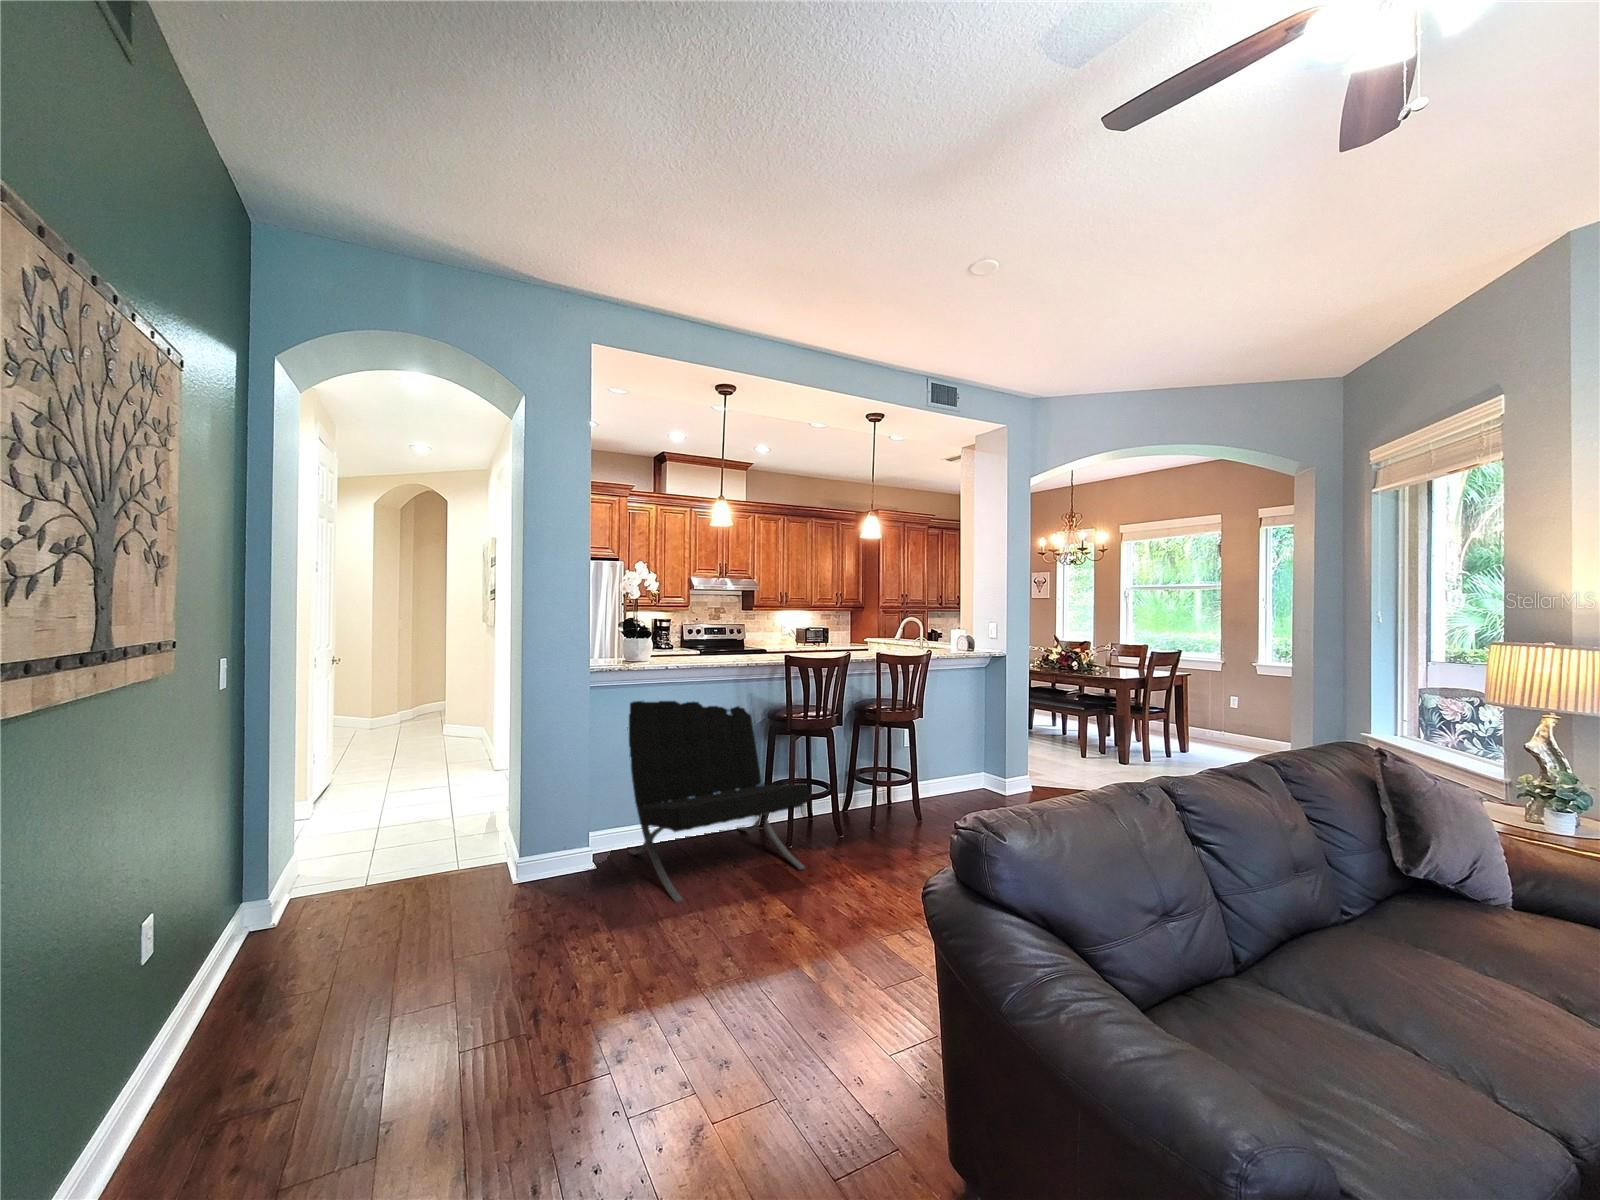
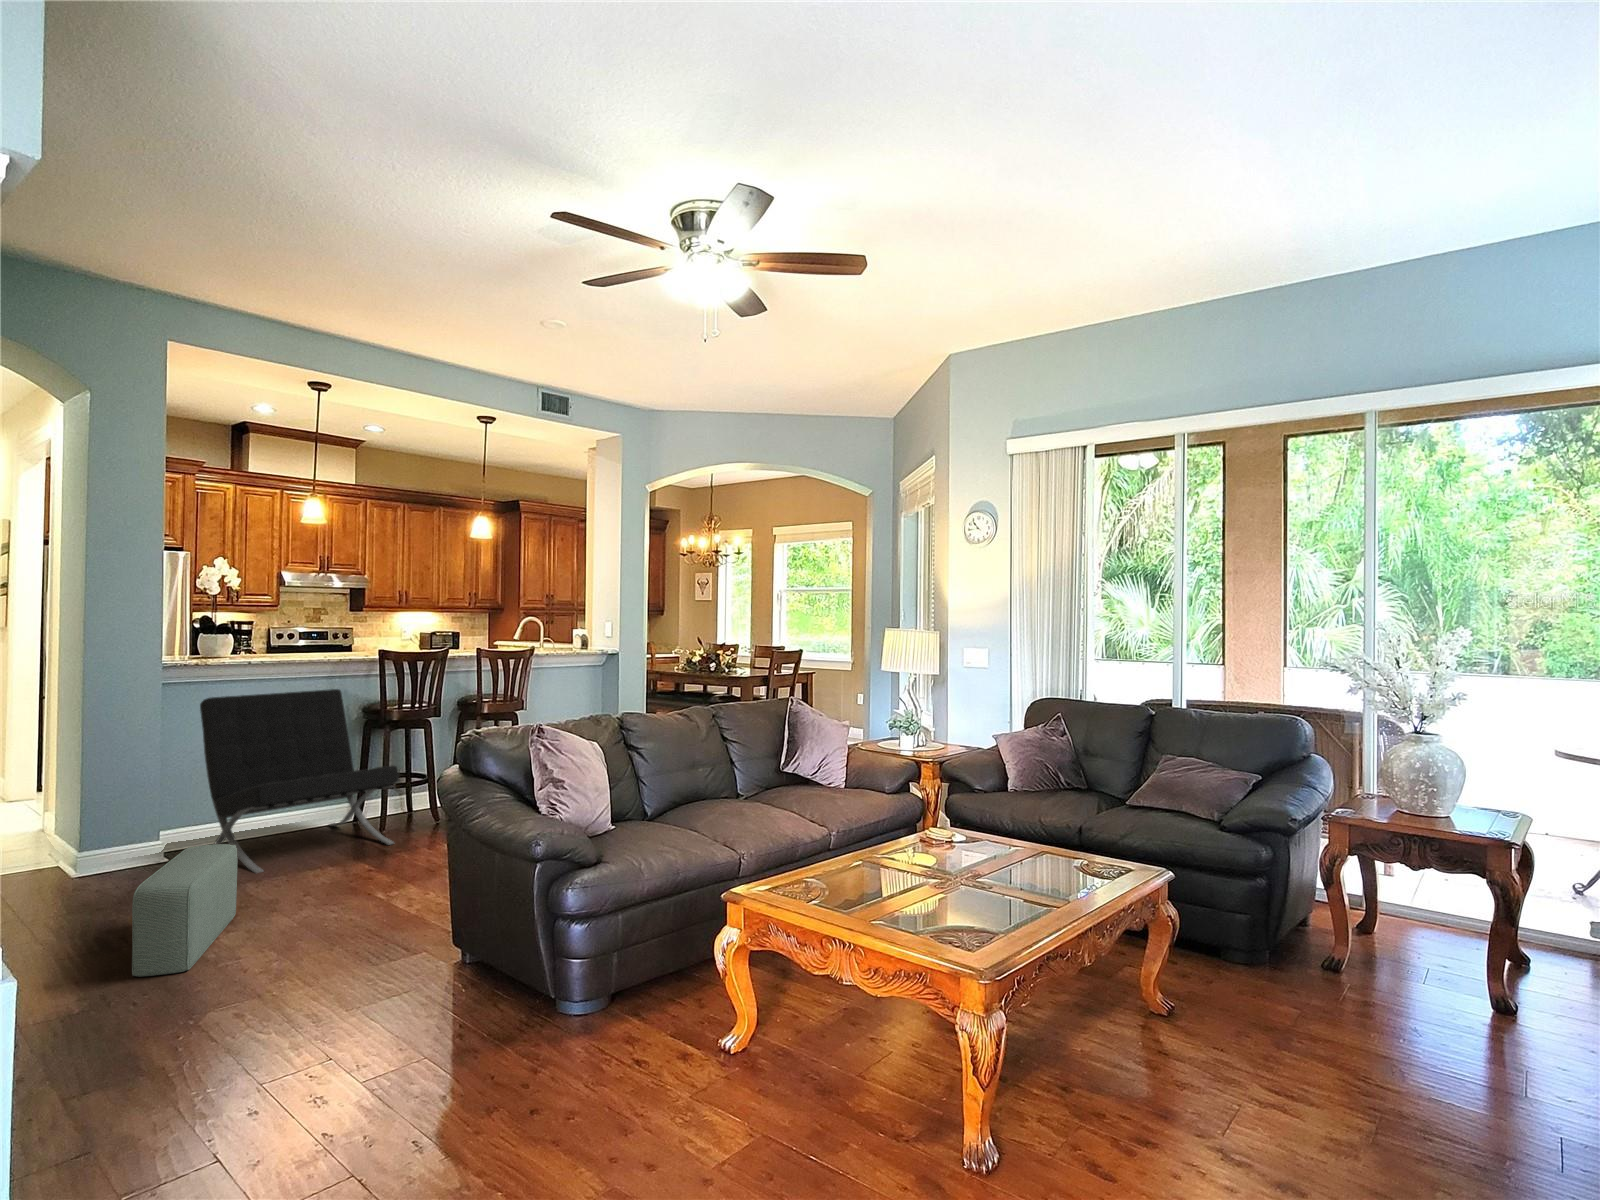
pouf: none [530,905,656,1139] -> present [132,844,238,977]

